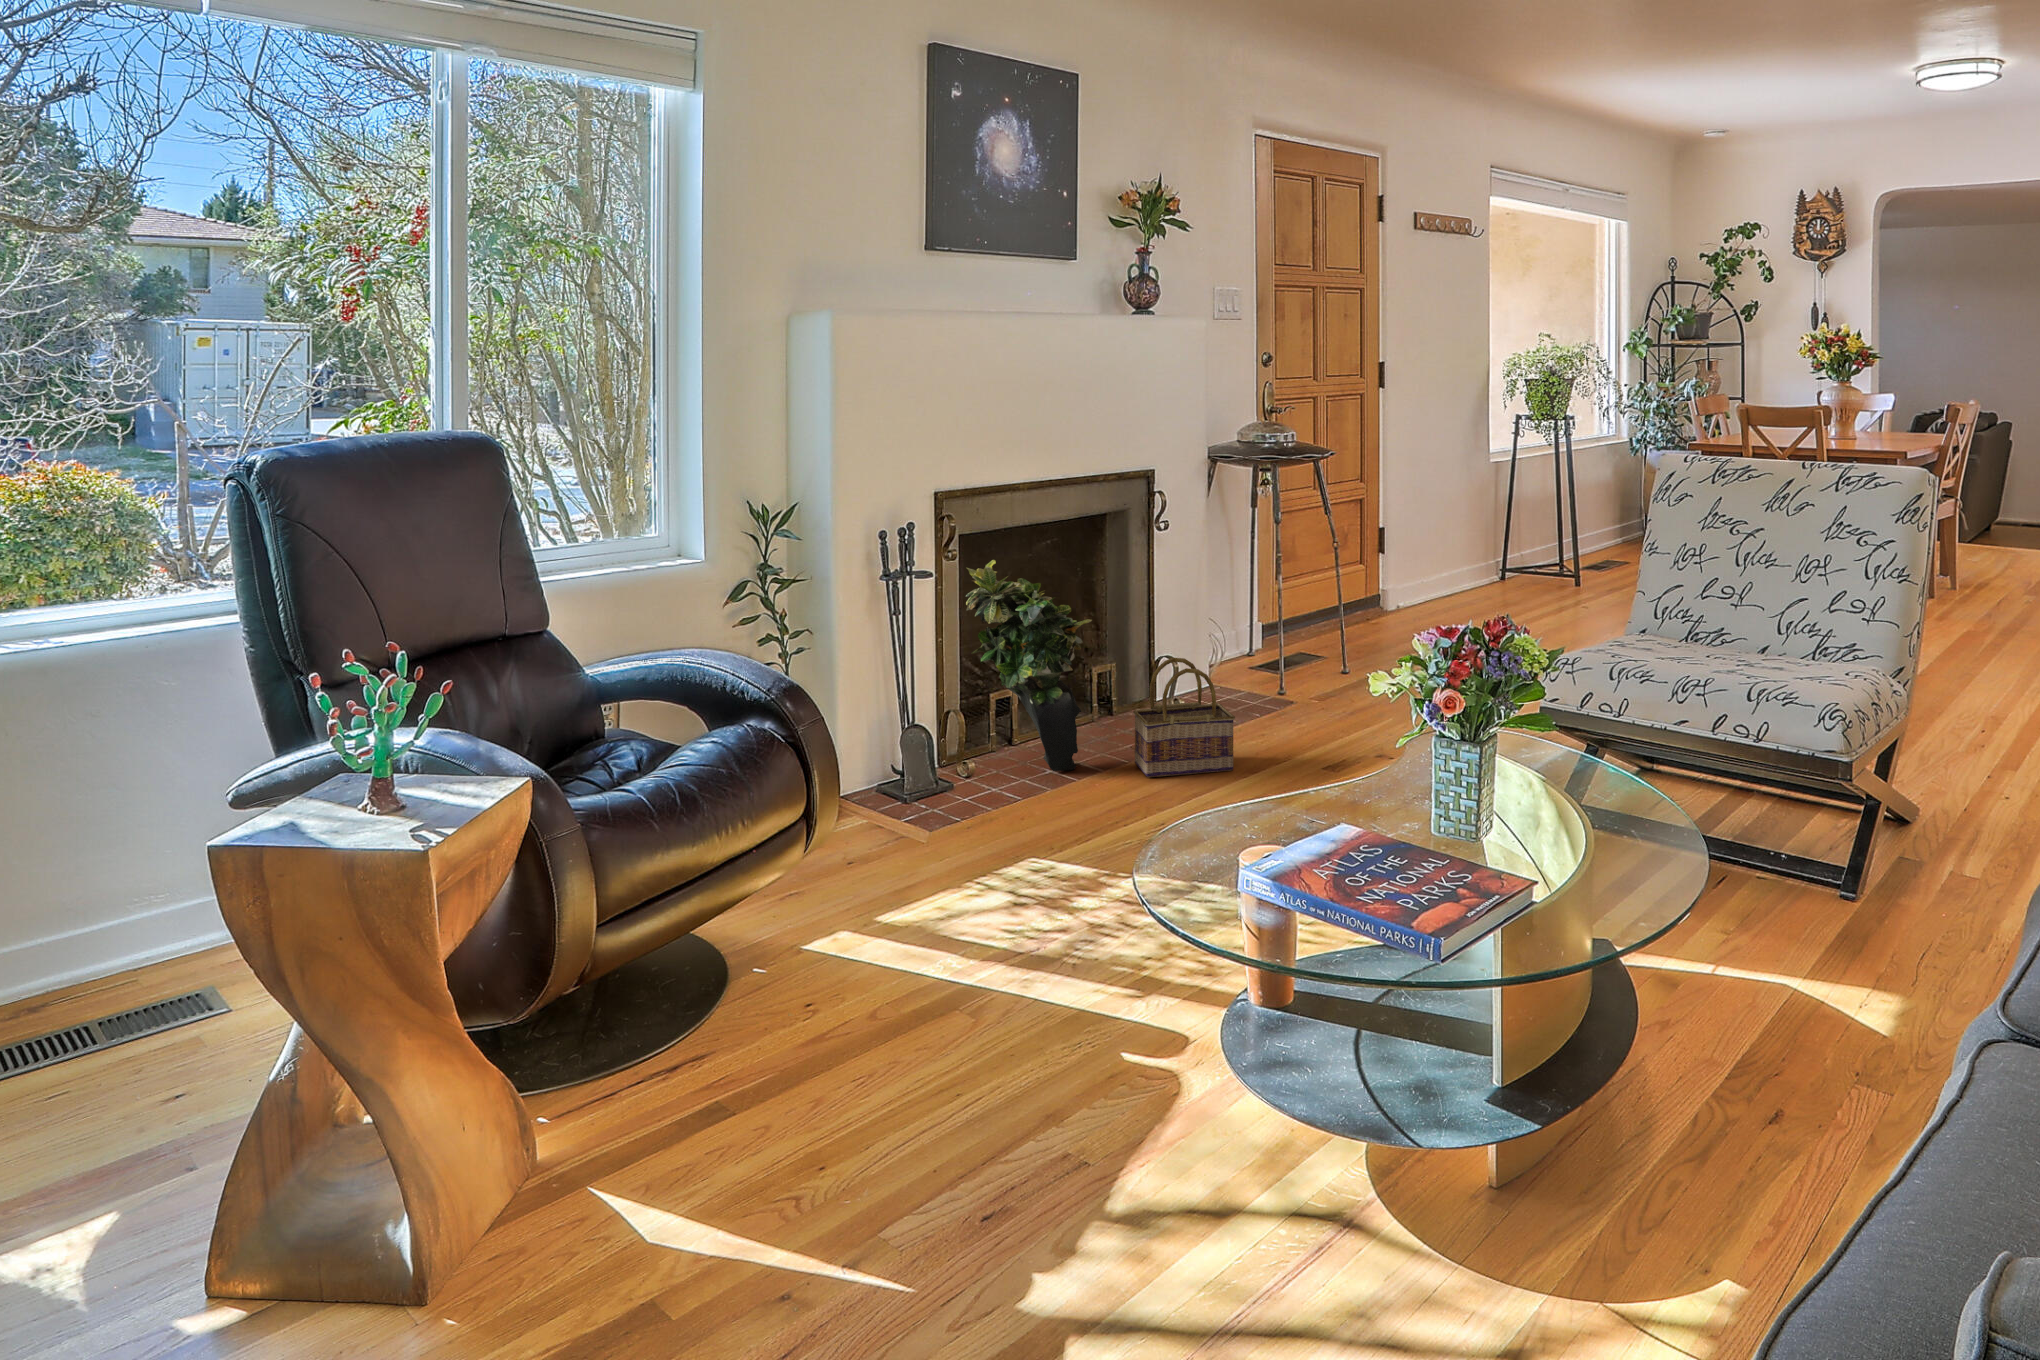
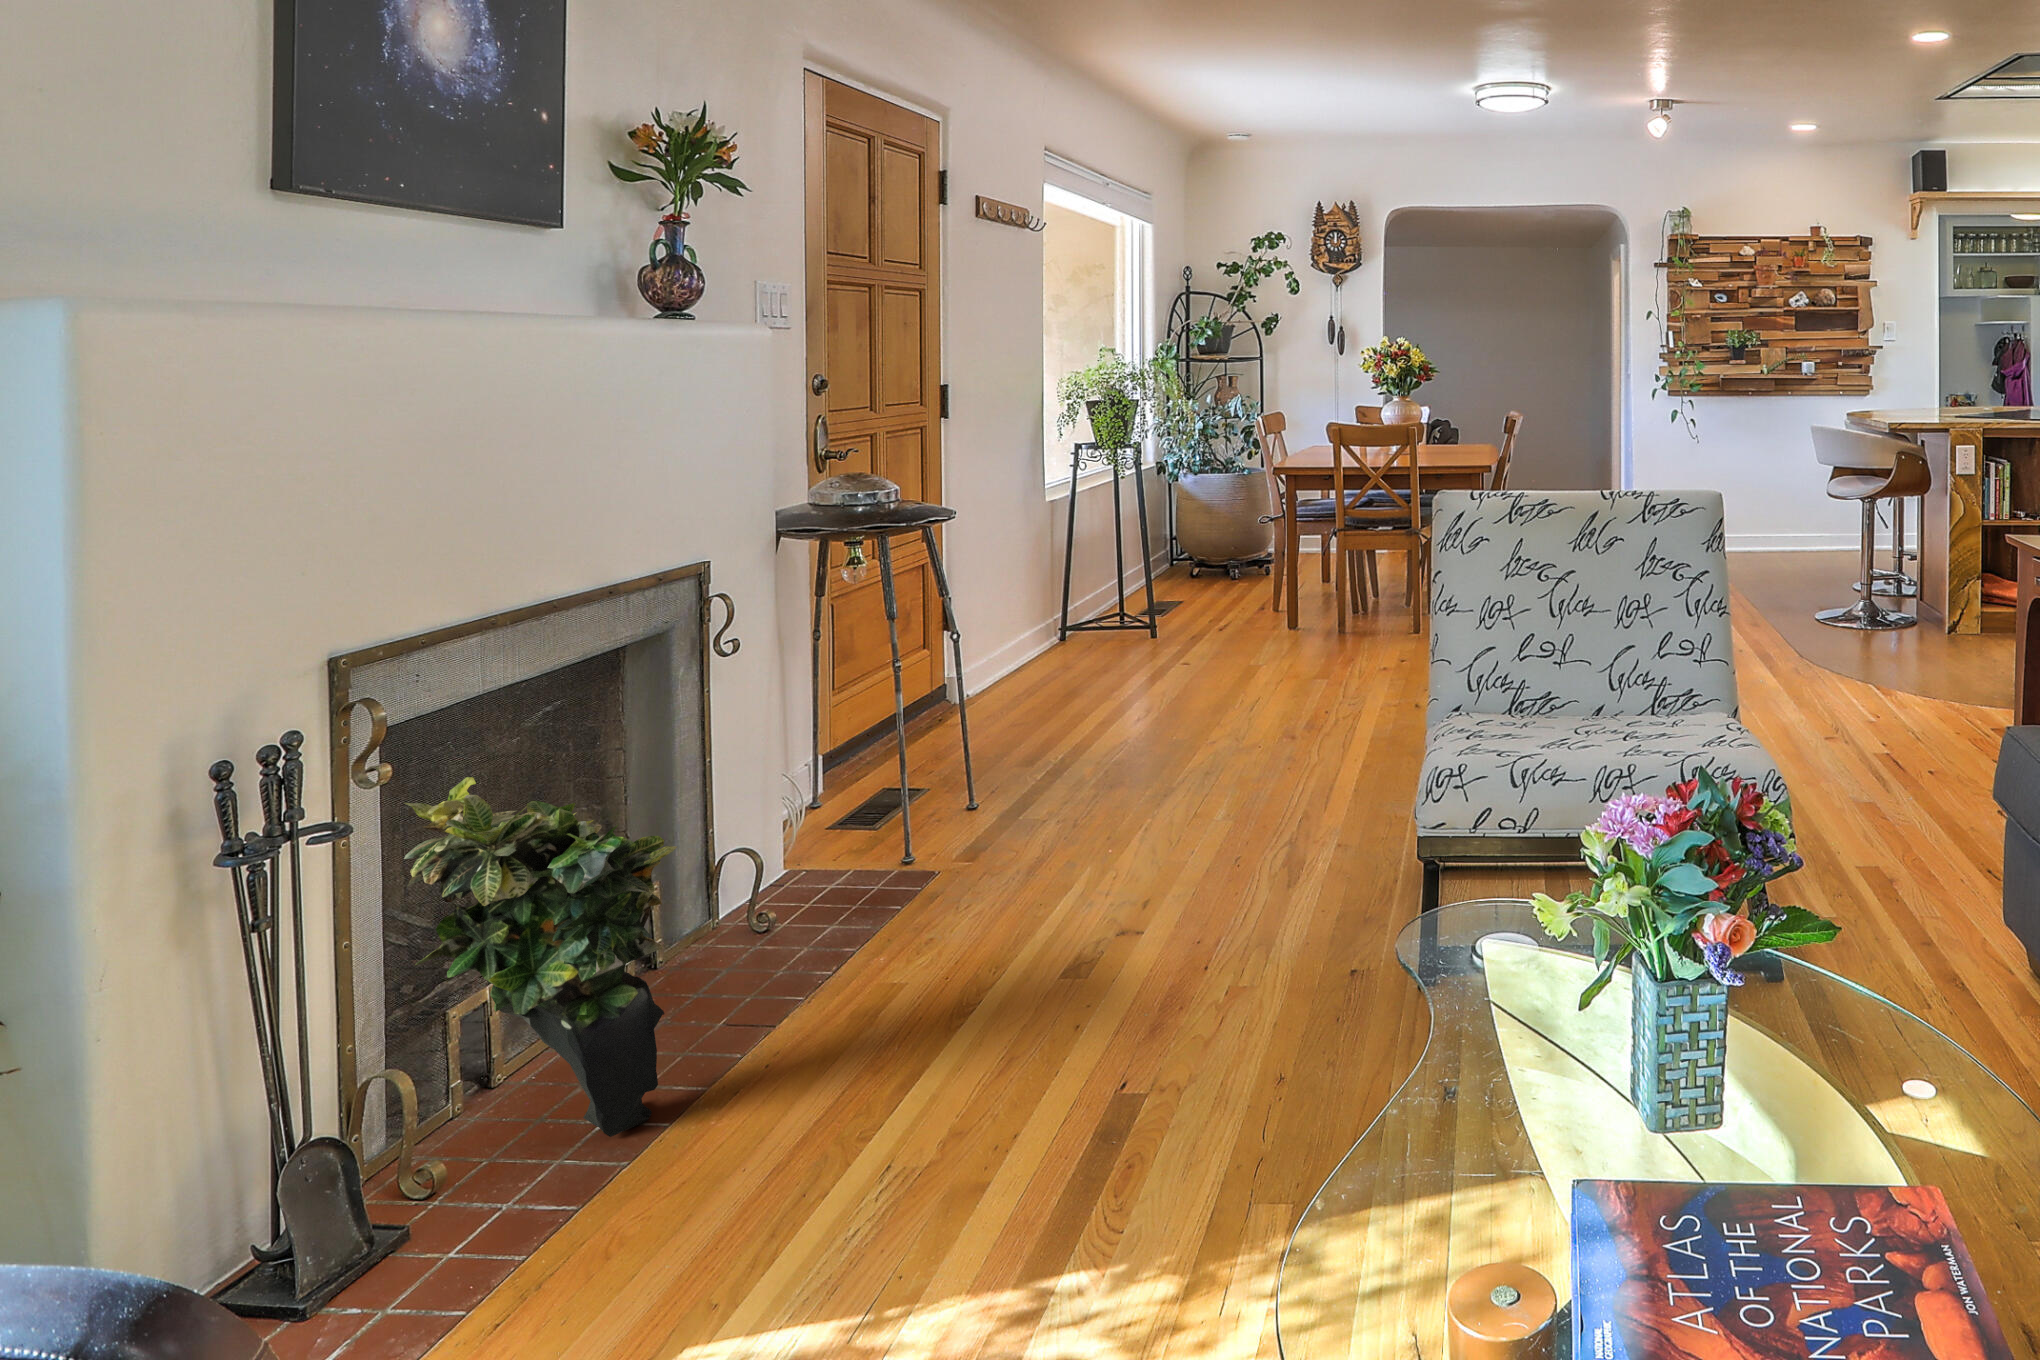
basket: present [1133,658,1235,777] -> none [756,873,940,1091]

